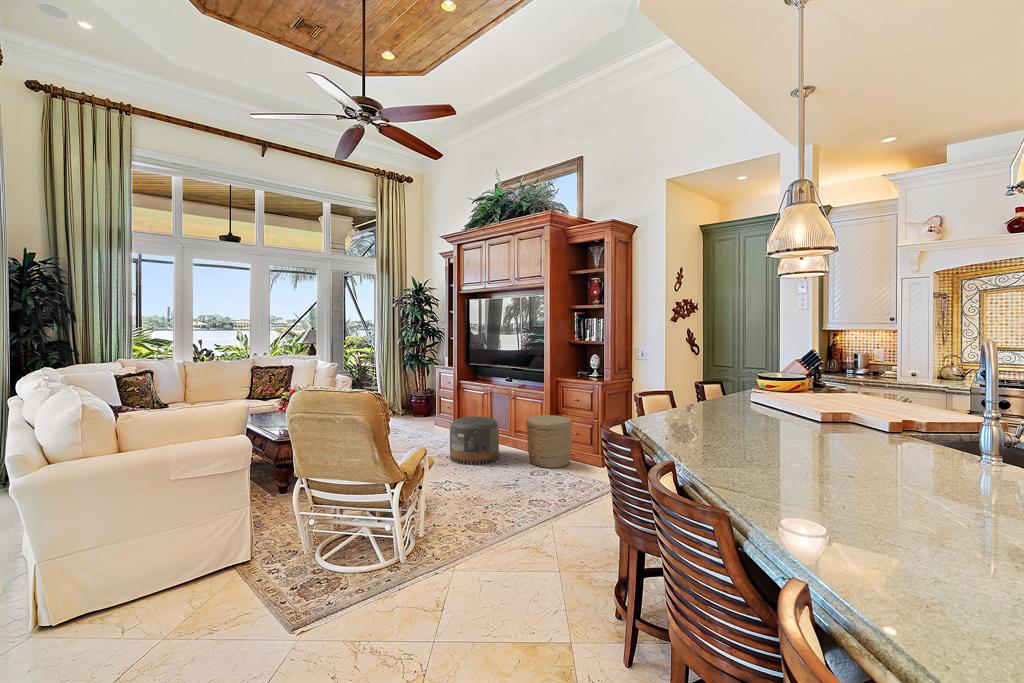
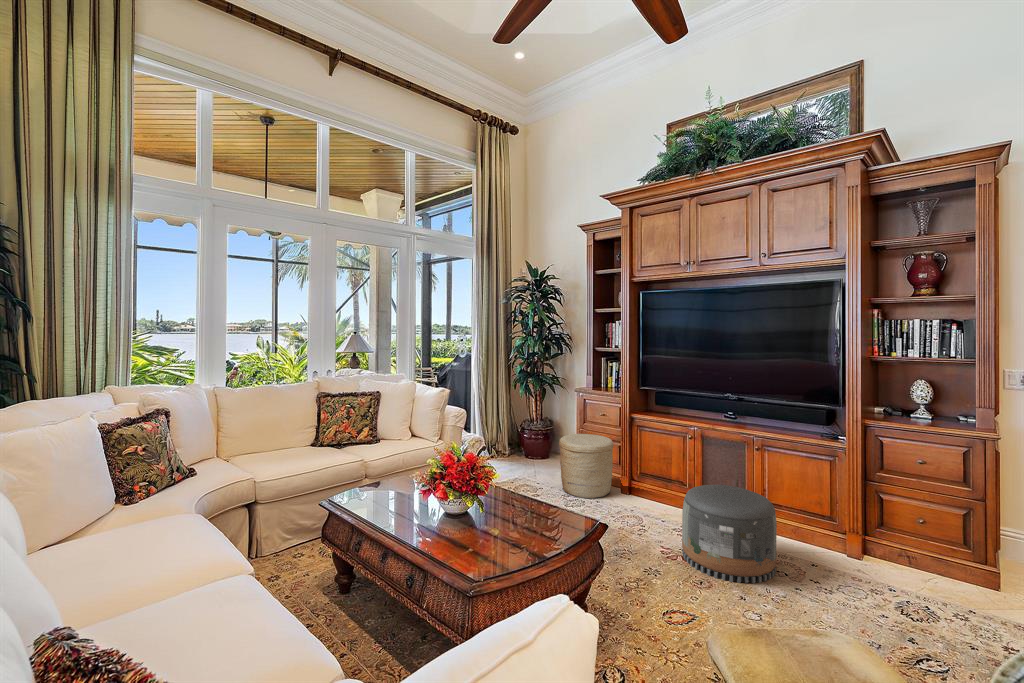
woven basket: present [526,415,572,468] -> present [559,434,614,498]

